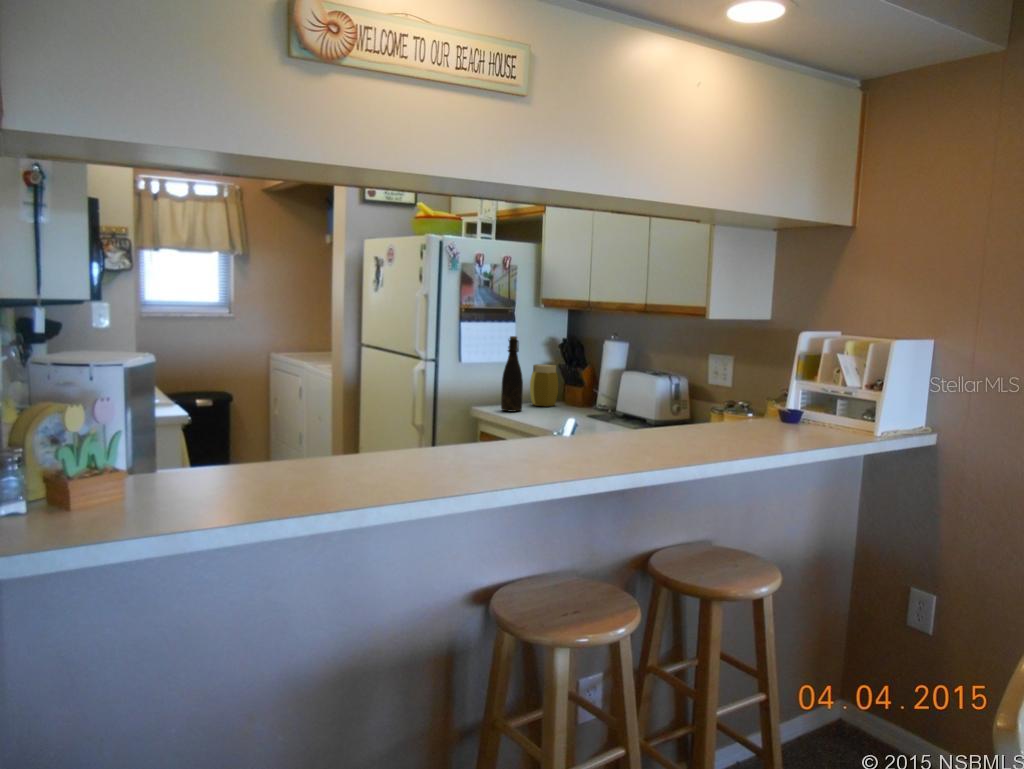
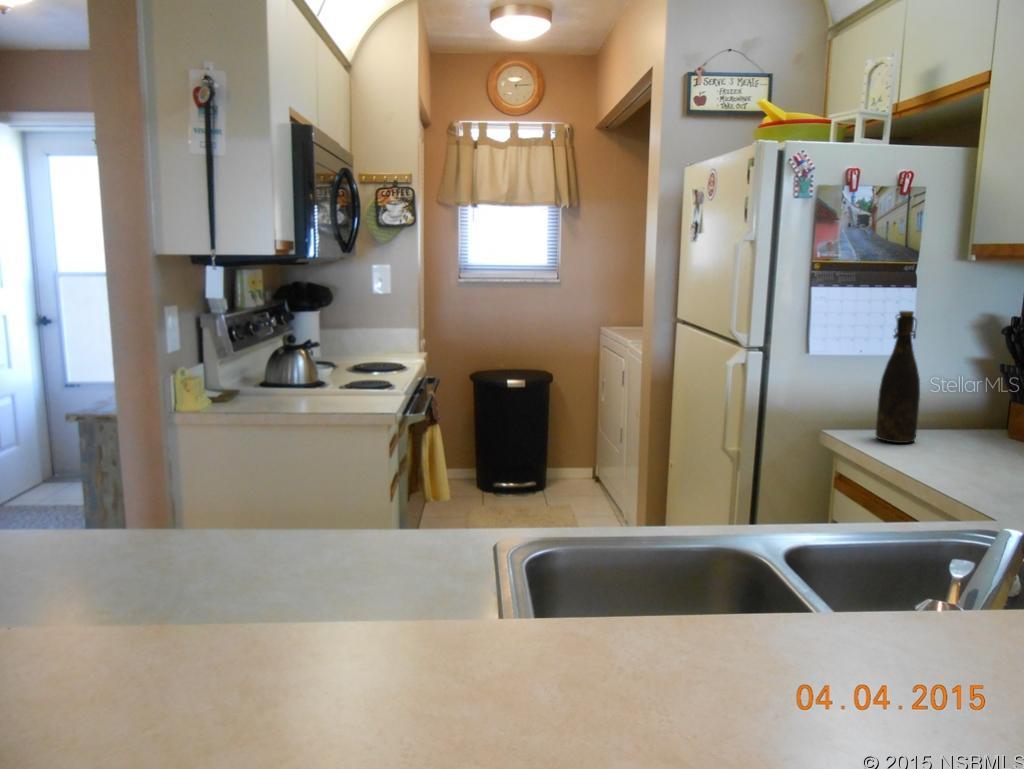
jar: present [530,364,558,406] -> none [937,360,996,437]

